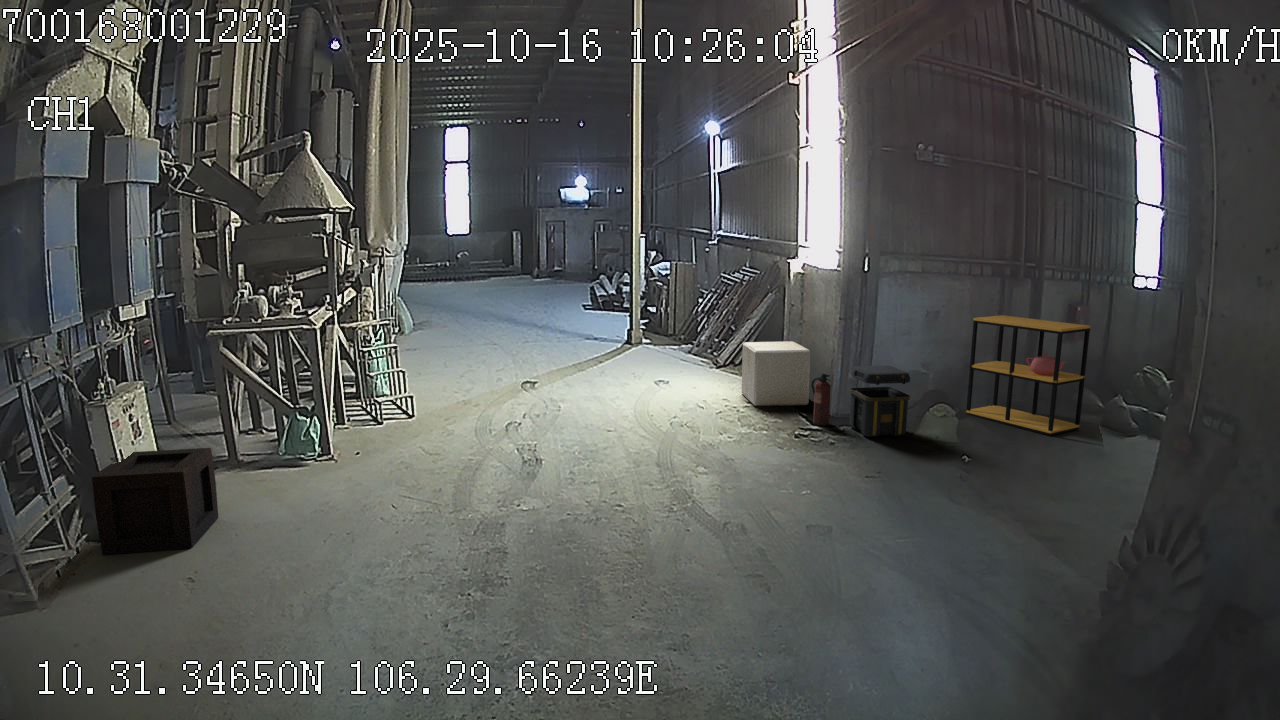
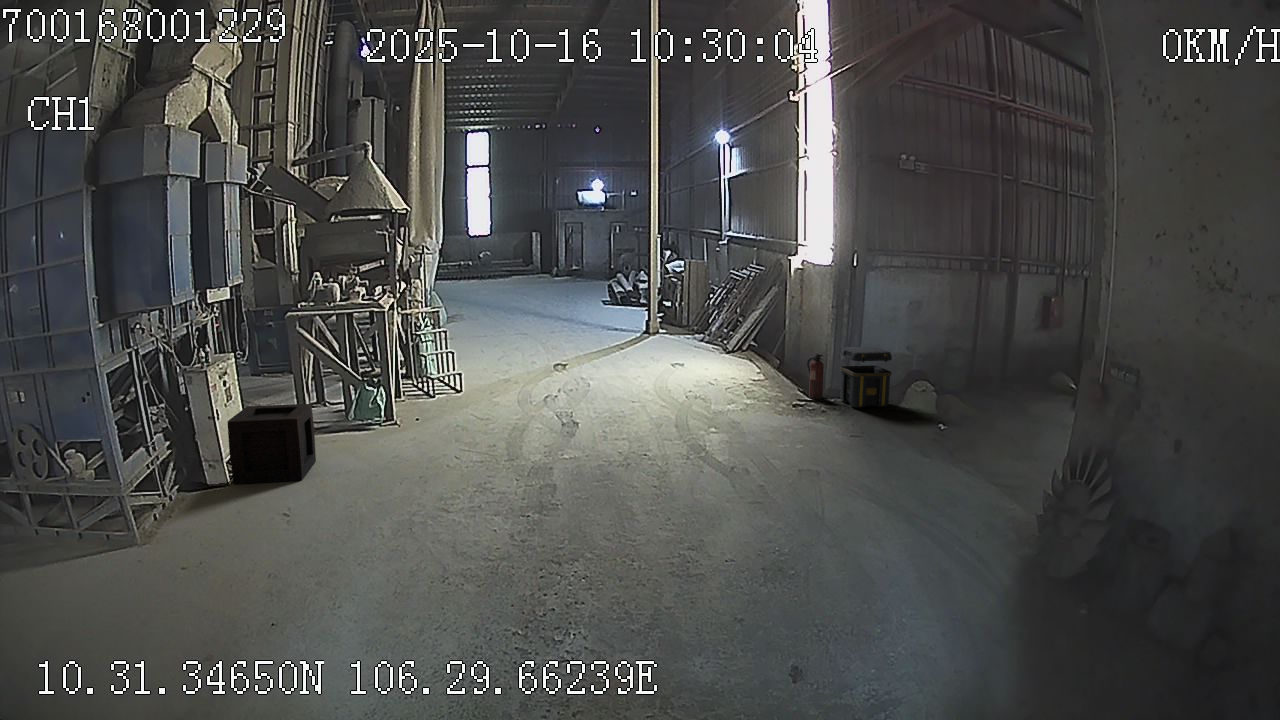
shelving unit: present [966,315,1090,436] -> none [945,304,1051,408]
cardboard box: present [742,342,811,406] -> none [747,328,808,385]

